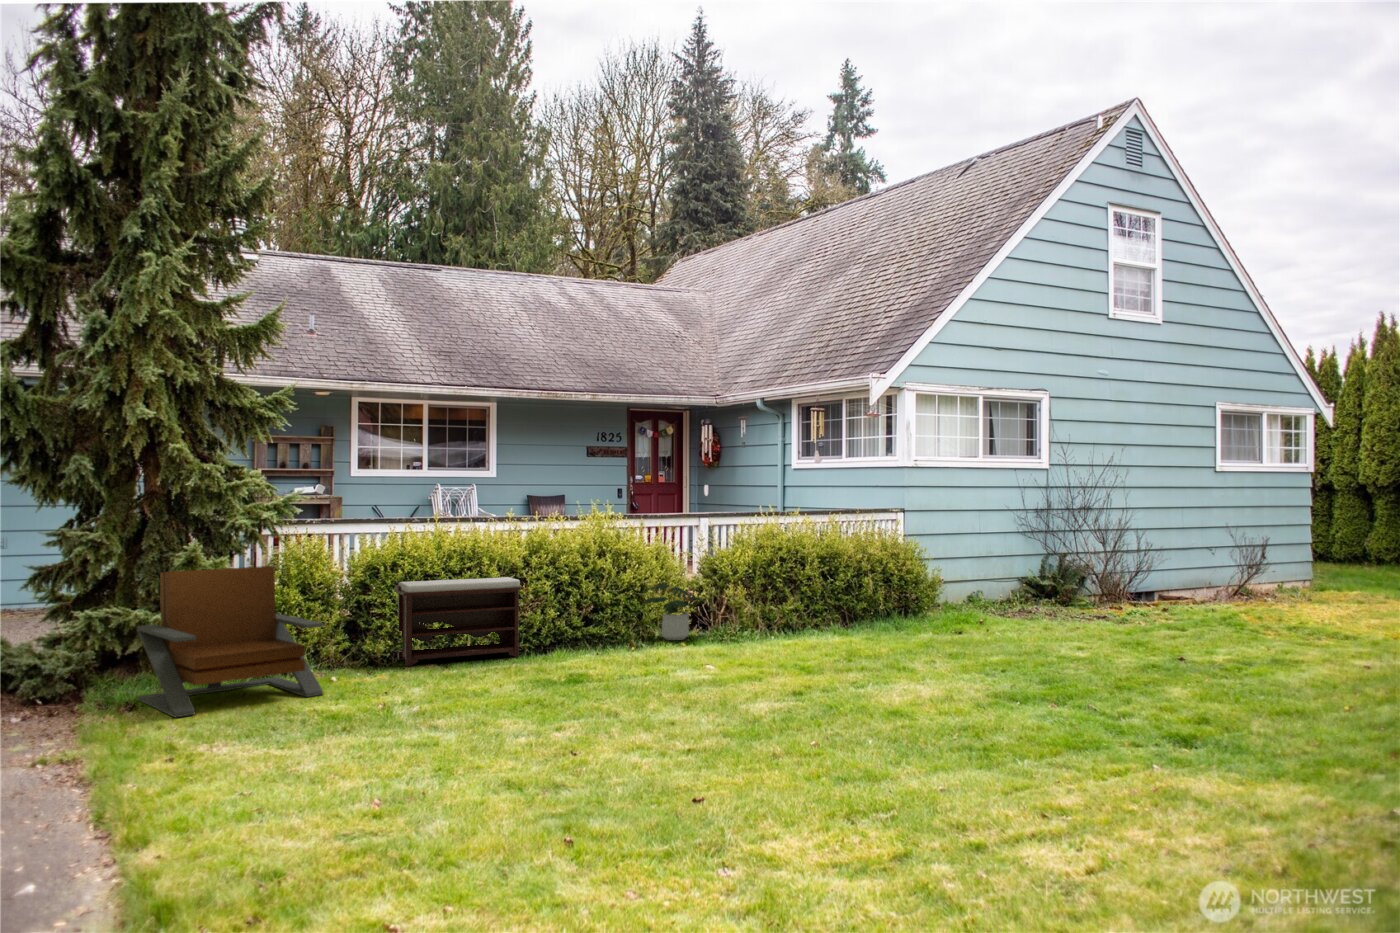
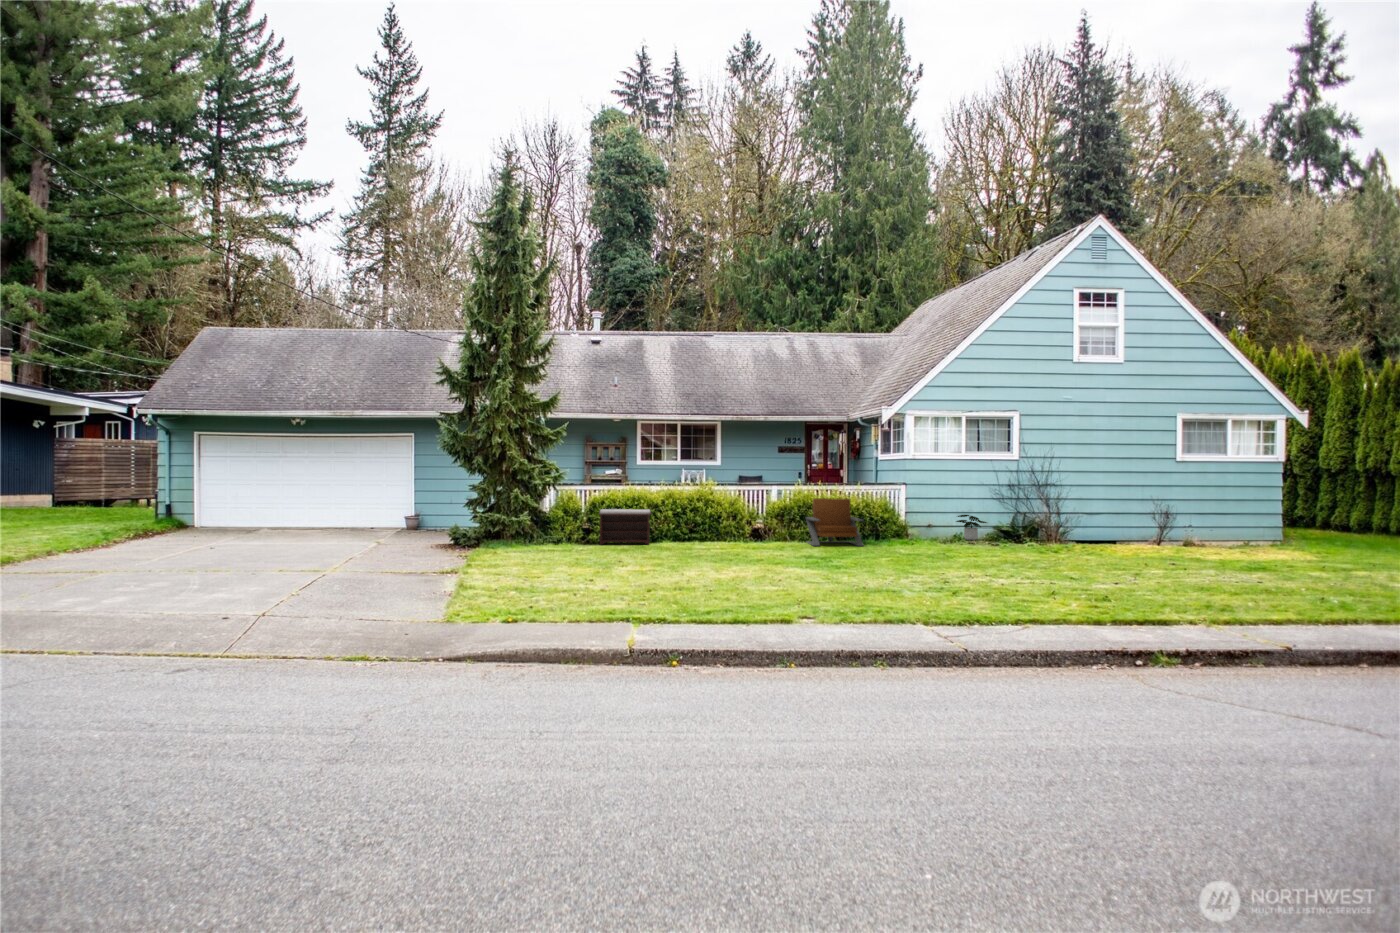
lounge chair: present [136,566,324,717] -> present [806,498,863,546]
potted plant: present [643,585,705,640] -> present [956,515,987,540]

